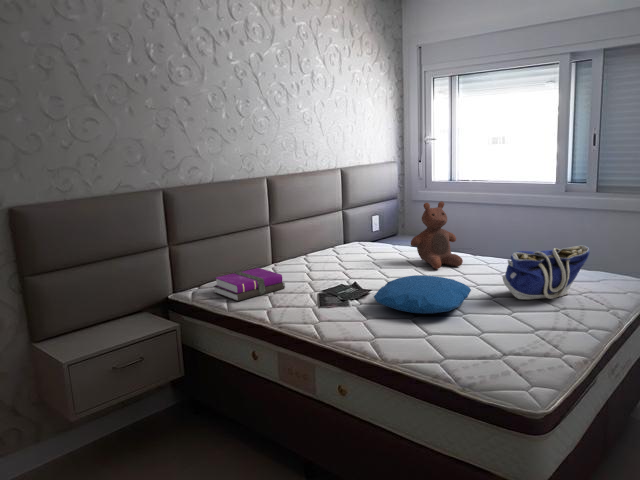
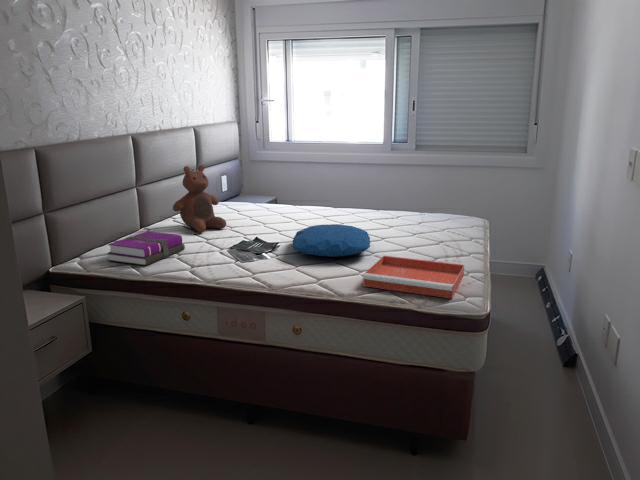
stuffed bear: present [411,201,463,269] -> present [173,165,226,233]
tote bag: present [502,245,590,300] -> none [387,190,452,238]
tray: none [417,319,554,385] -> present [363,256,464,298]

